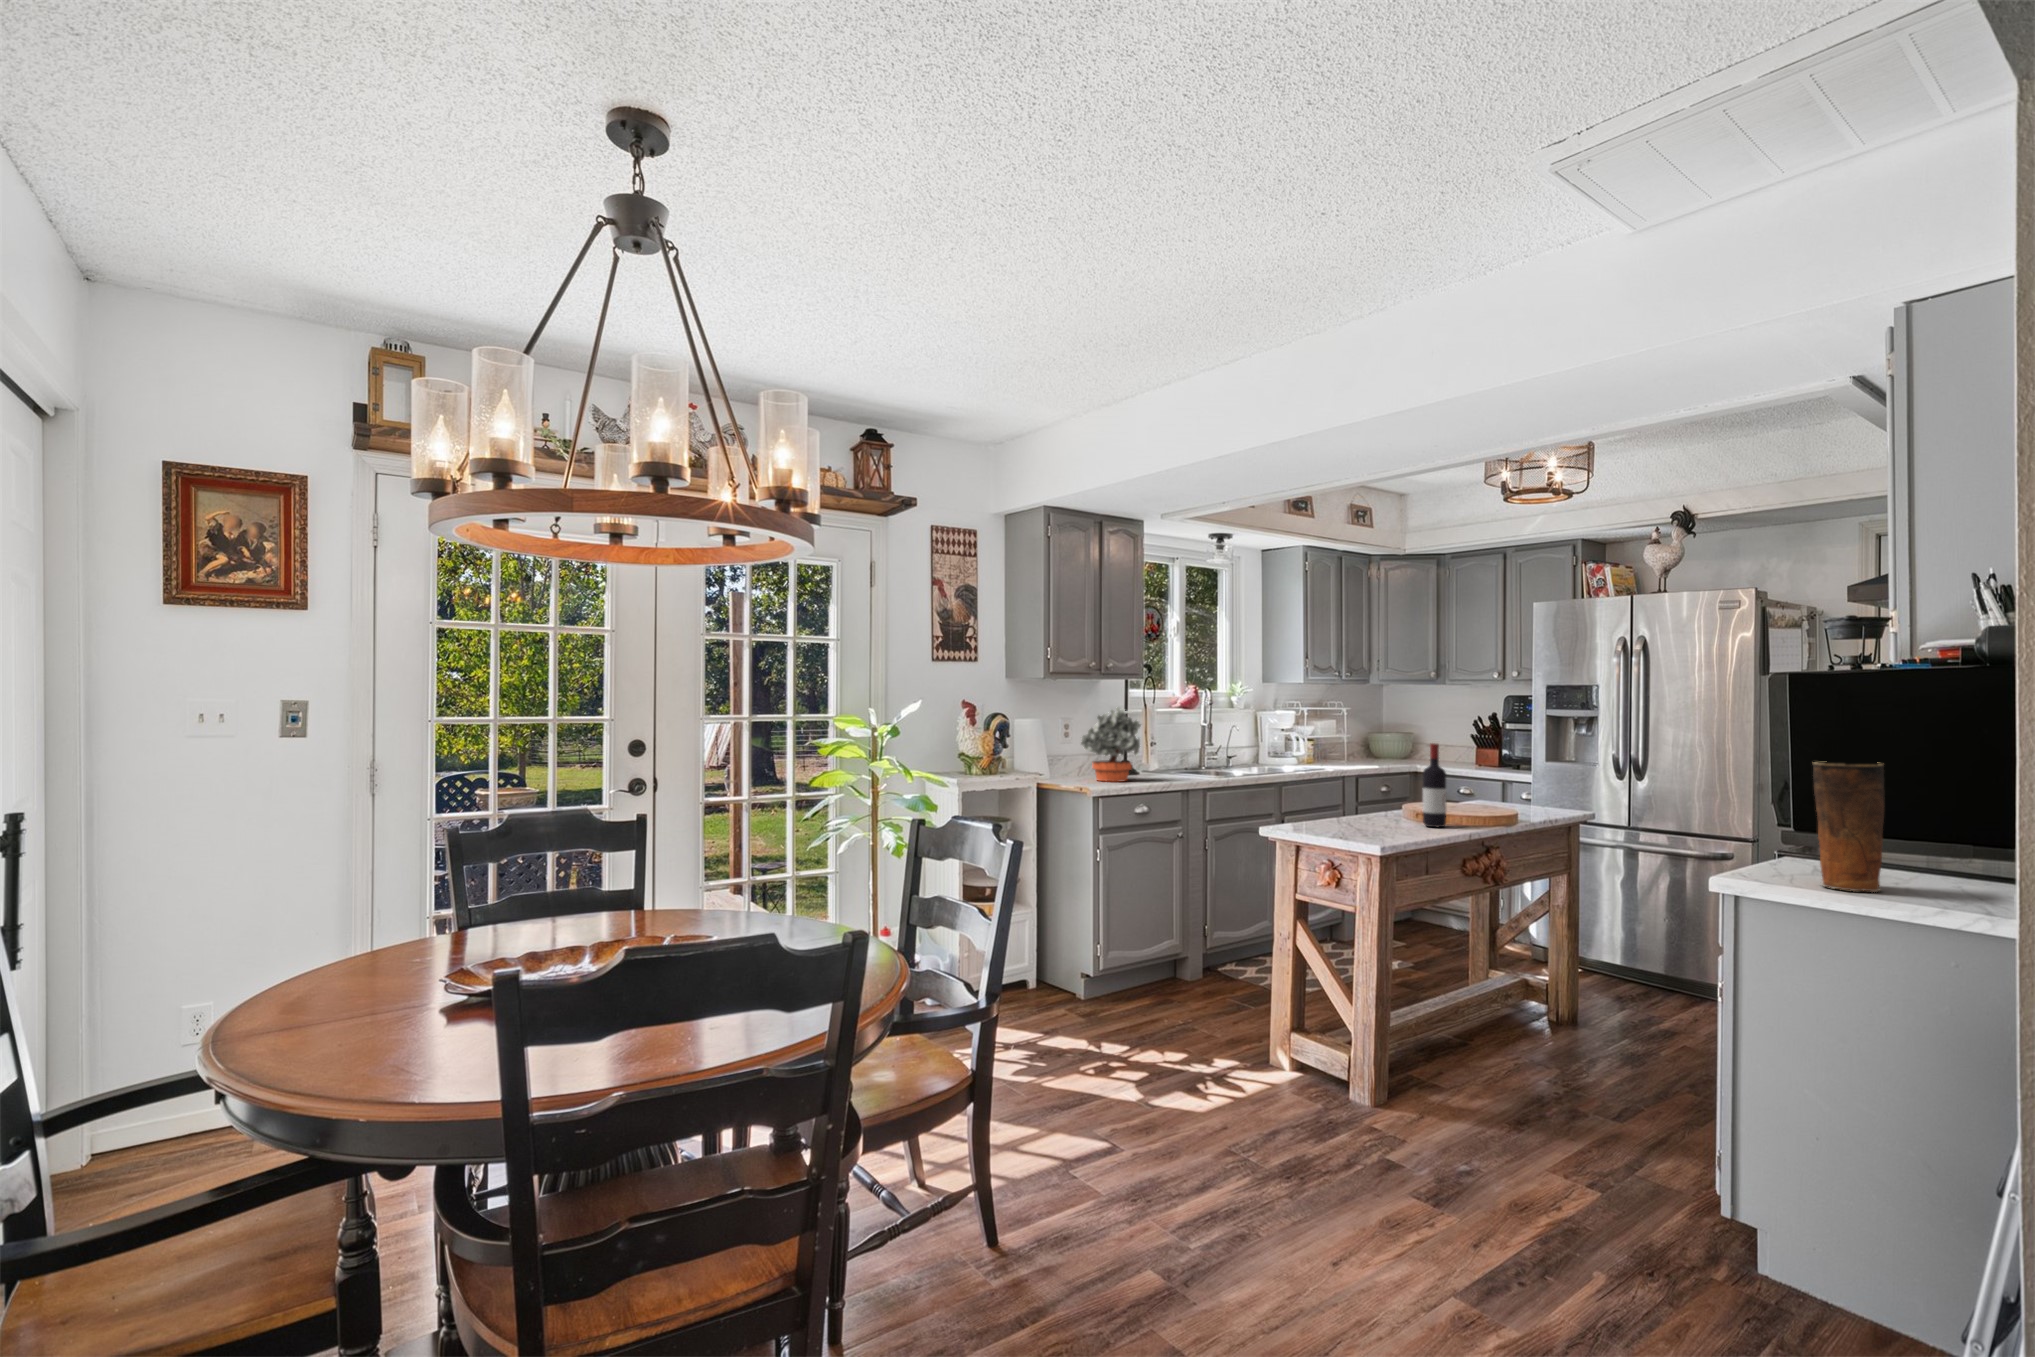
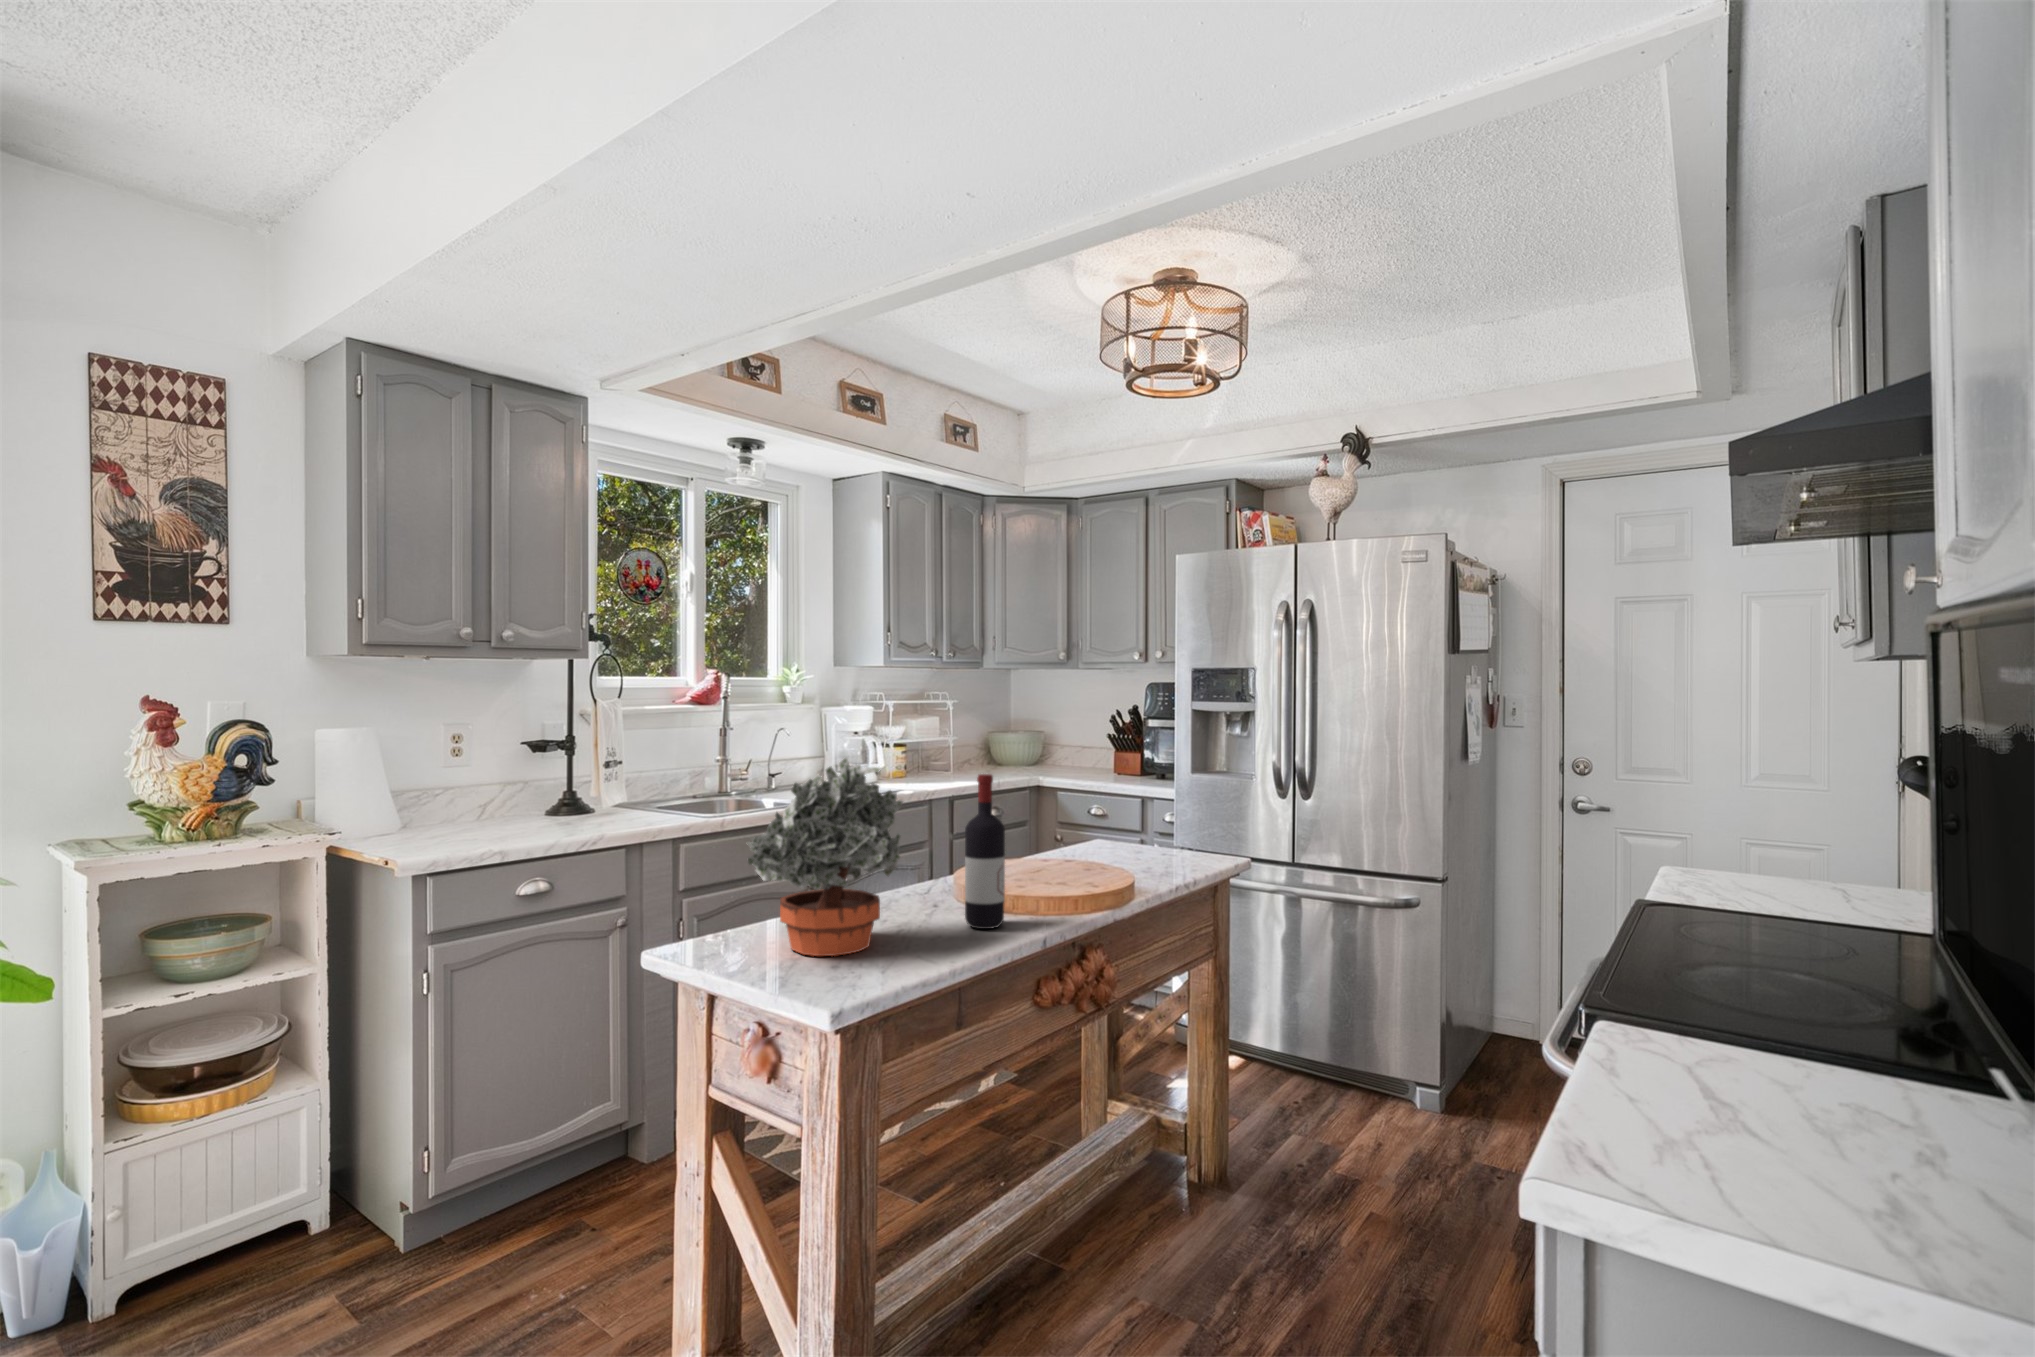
potted plant: present [1081,707,1141,782] -> present [747,758,903,956]
vase: present [1813,762,1884,892] -> none [1720,851,1901,1208]

